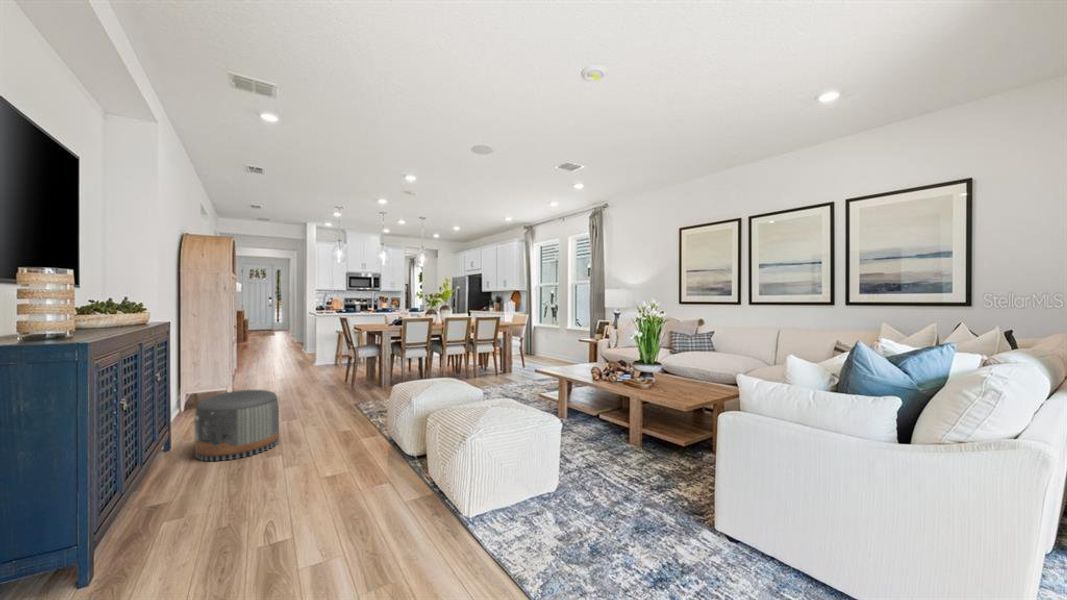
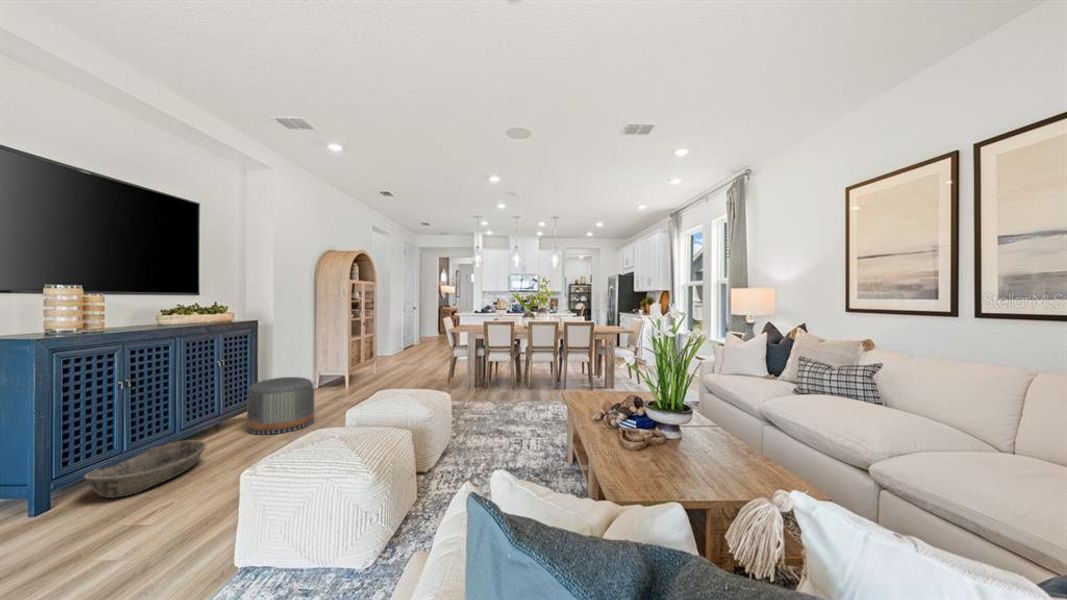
basket: none [128,469,236,543] -> present [85,440,206,497]

